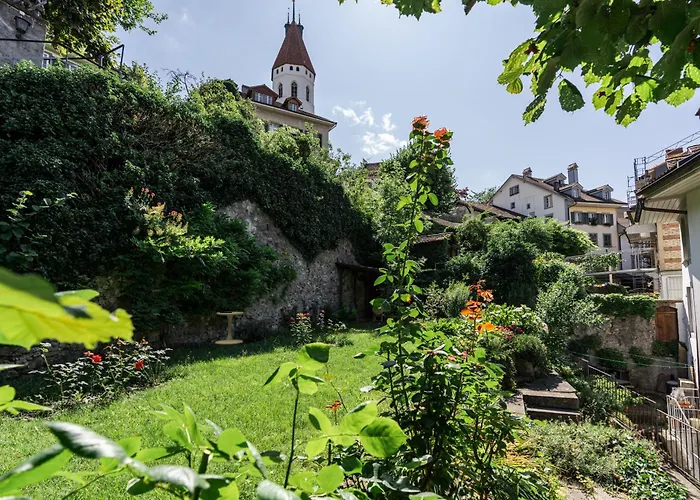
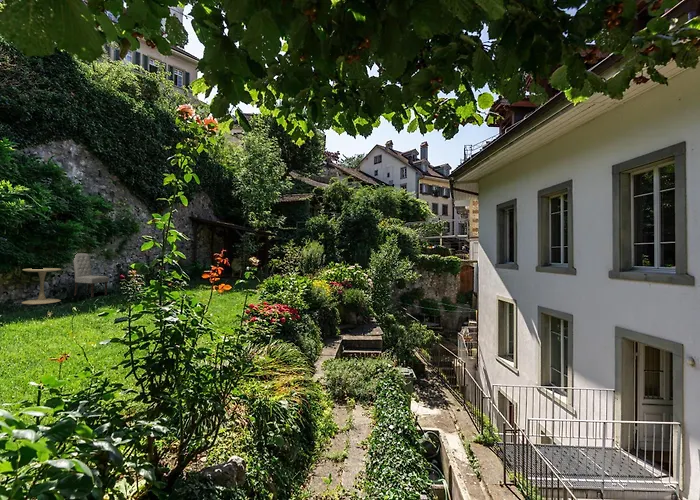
chair: none [248,299,277,339] -> present [73,253,109,297]

